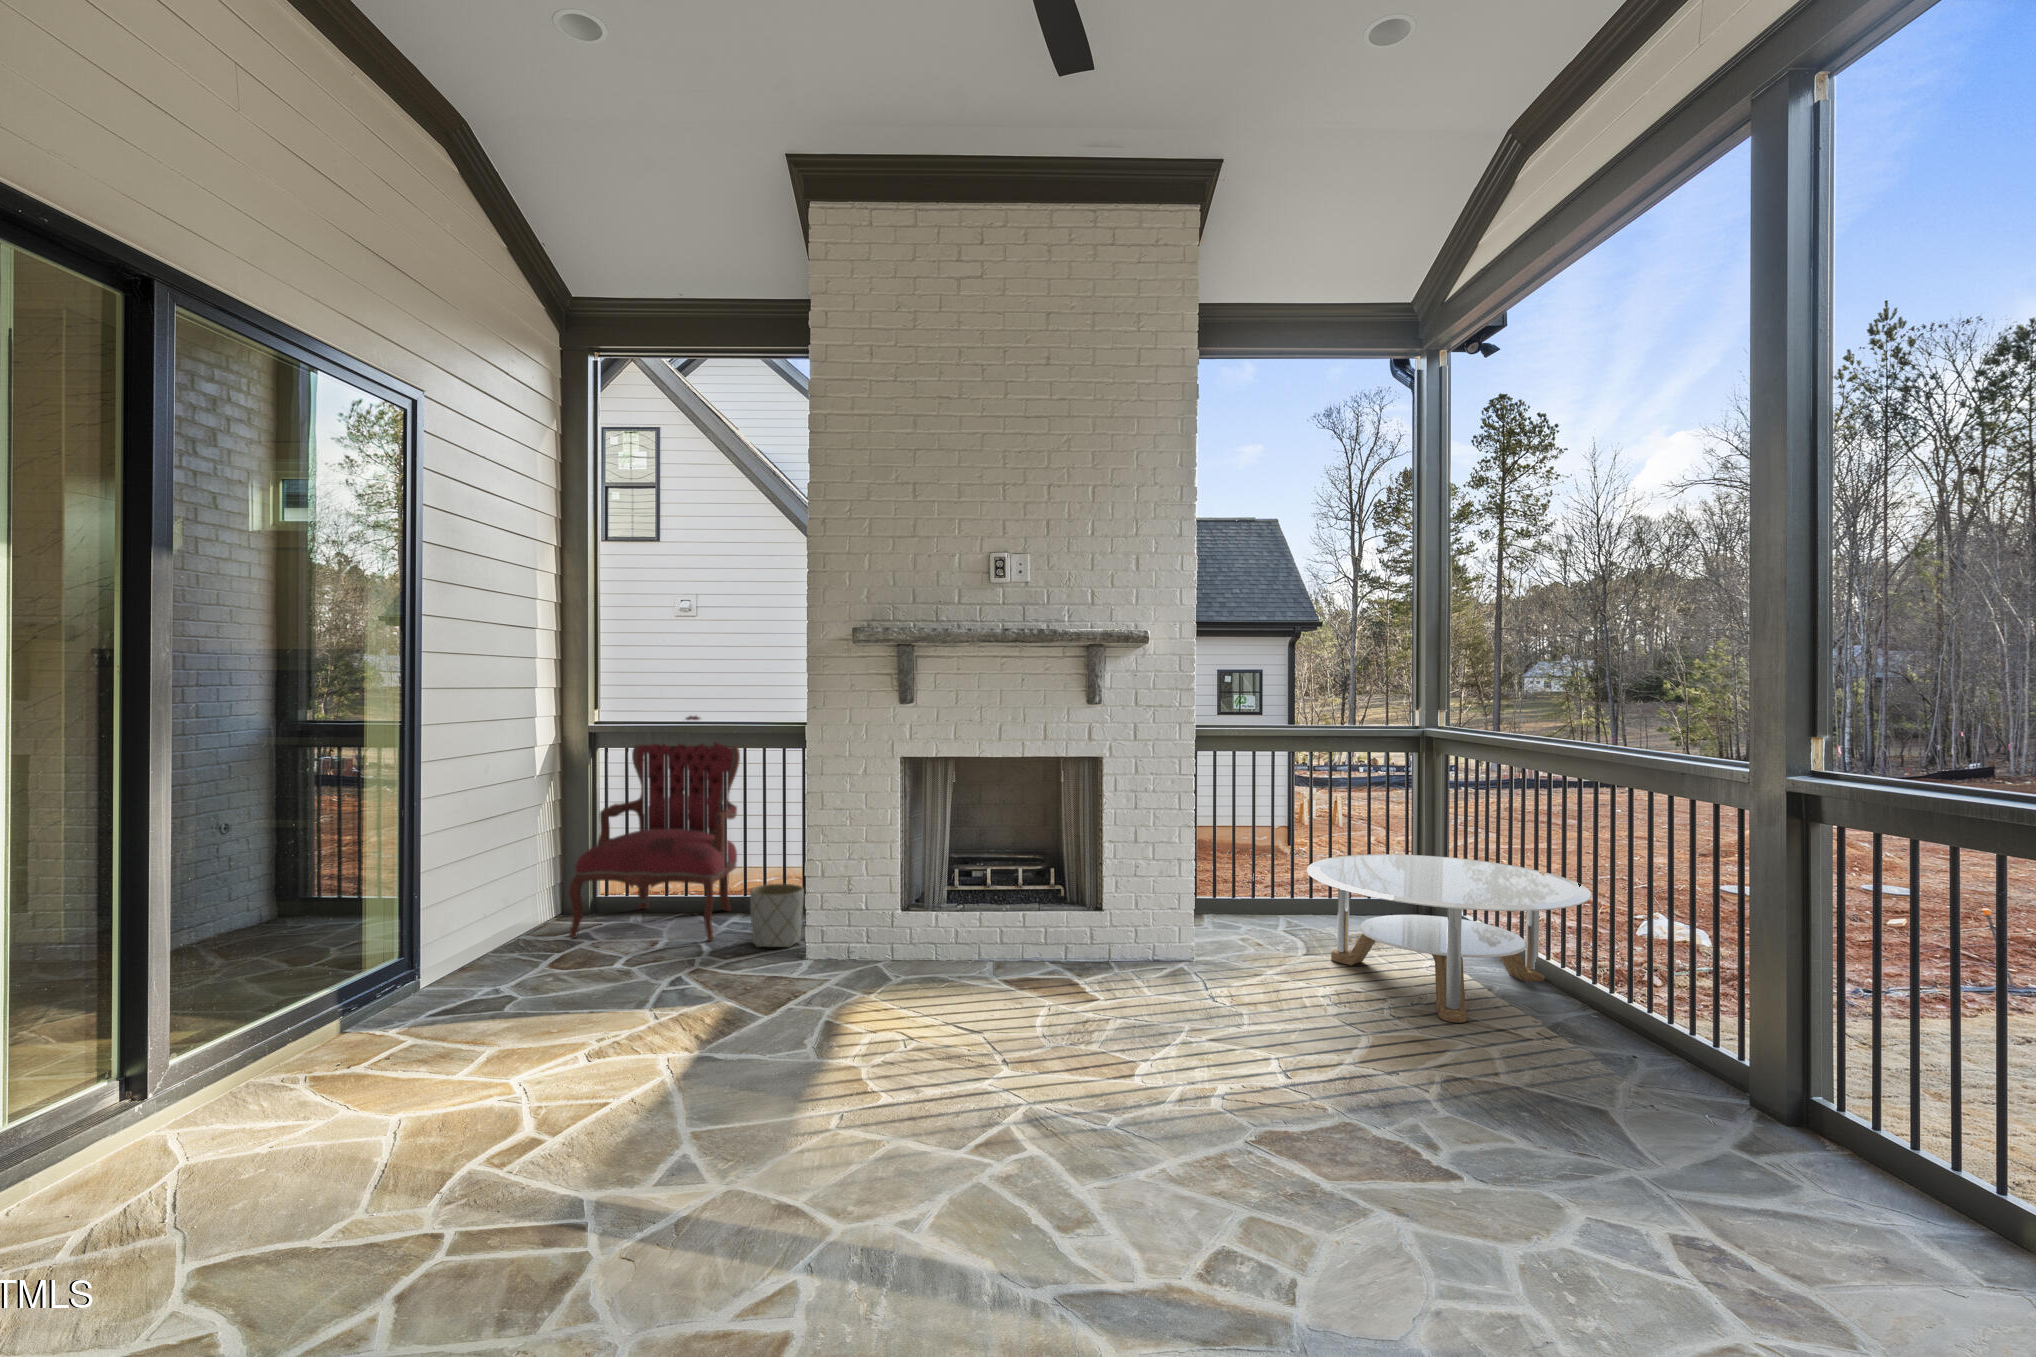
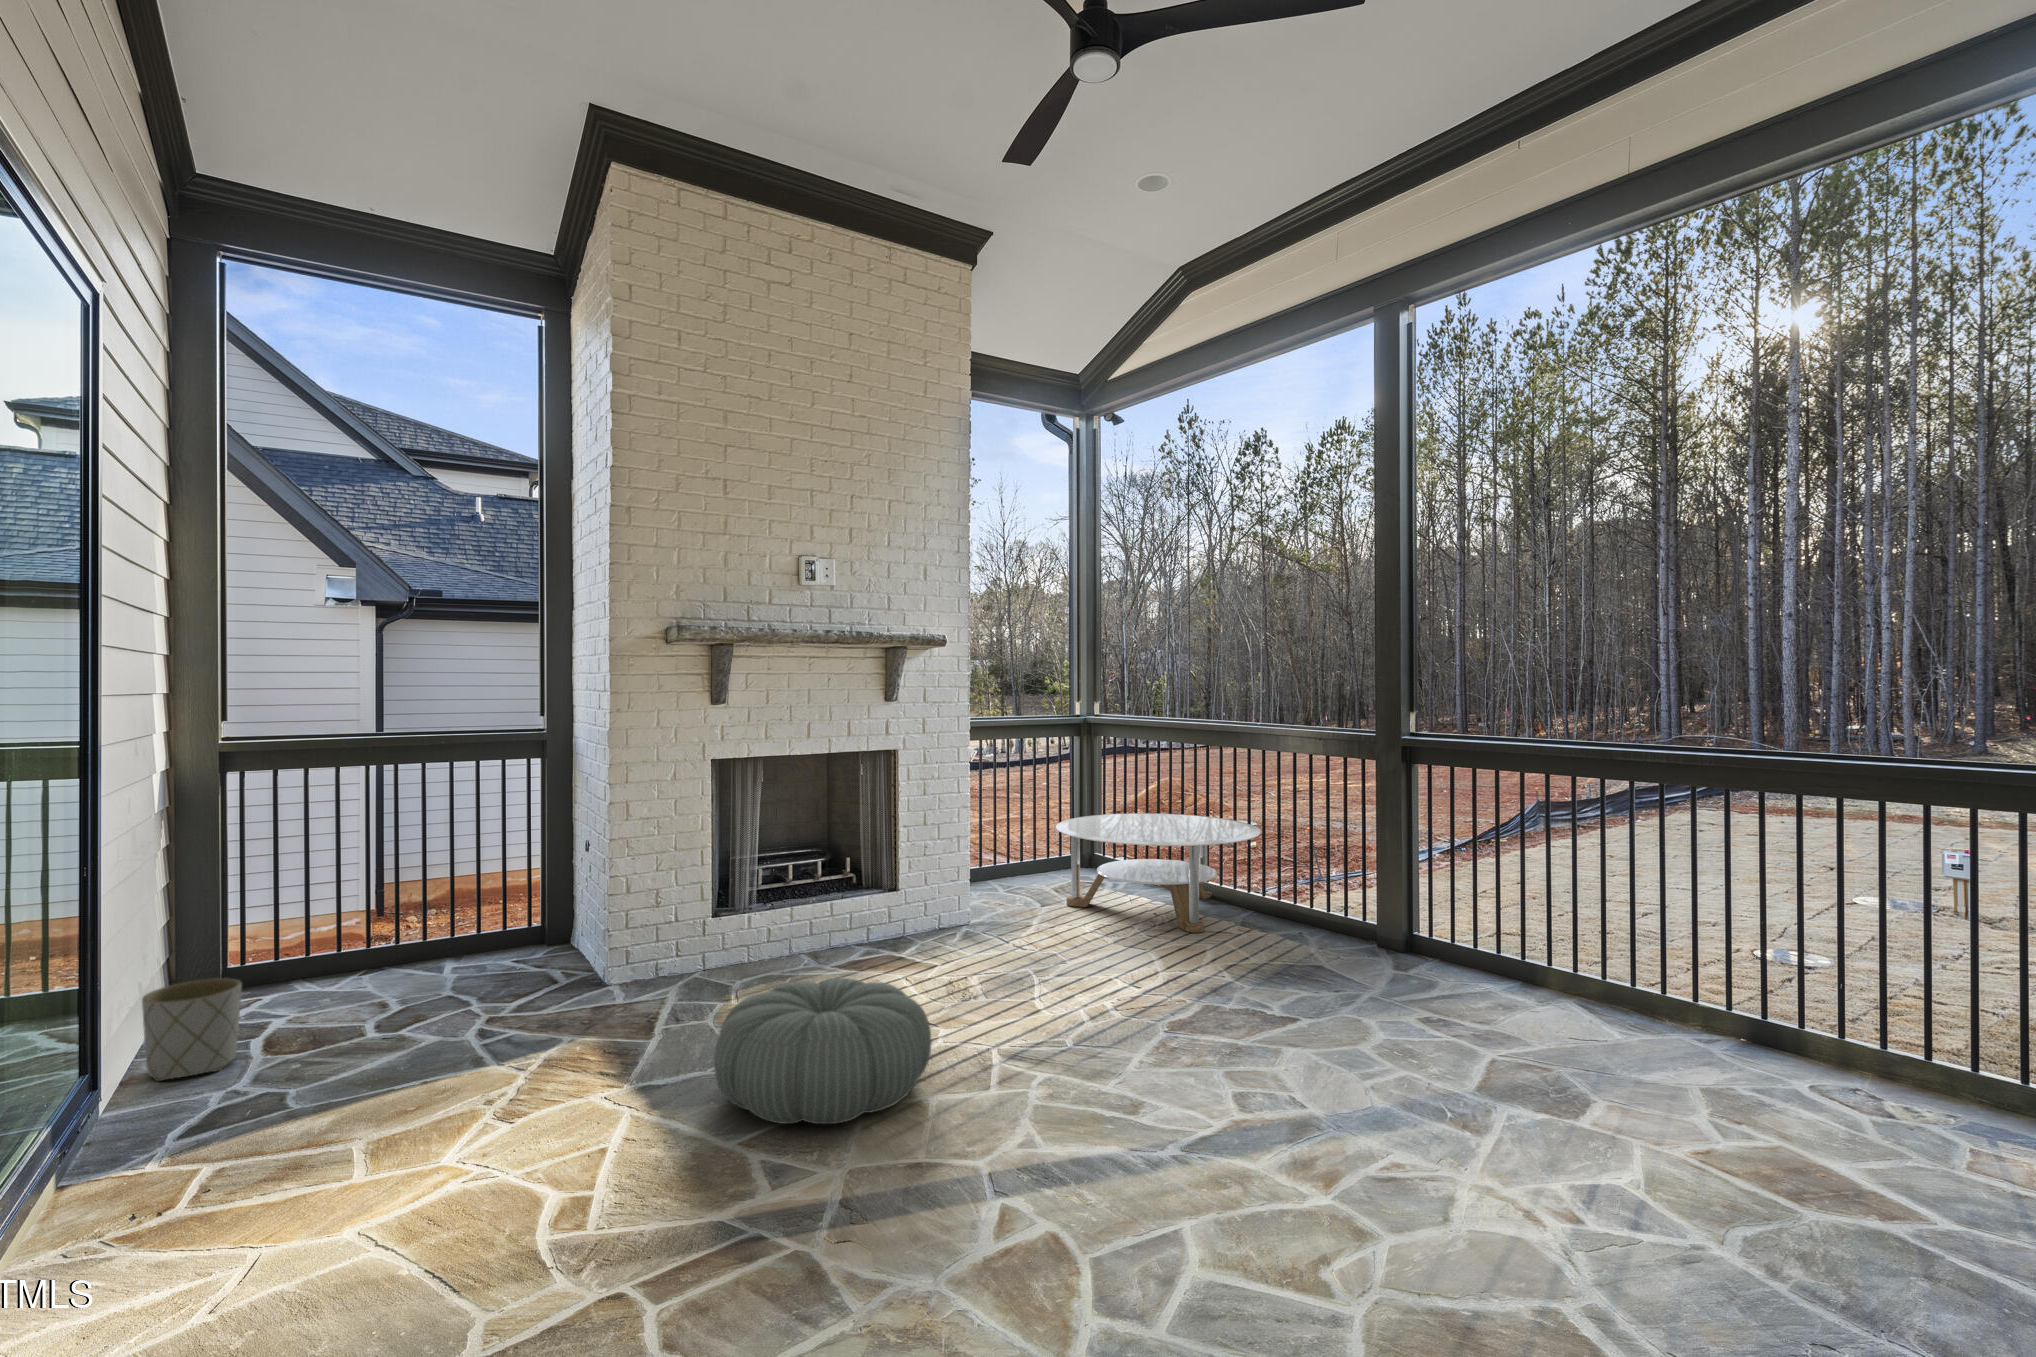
armchair: present [569,716,740,941] -> none [254,729,468,1017]
planter: present [750,884,804,947] -> present [142,978,241,1081]
pouf: none [718,984,934,1131] -> present [714,978,932,1124]

